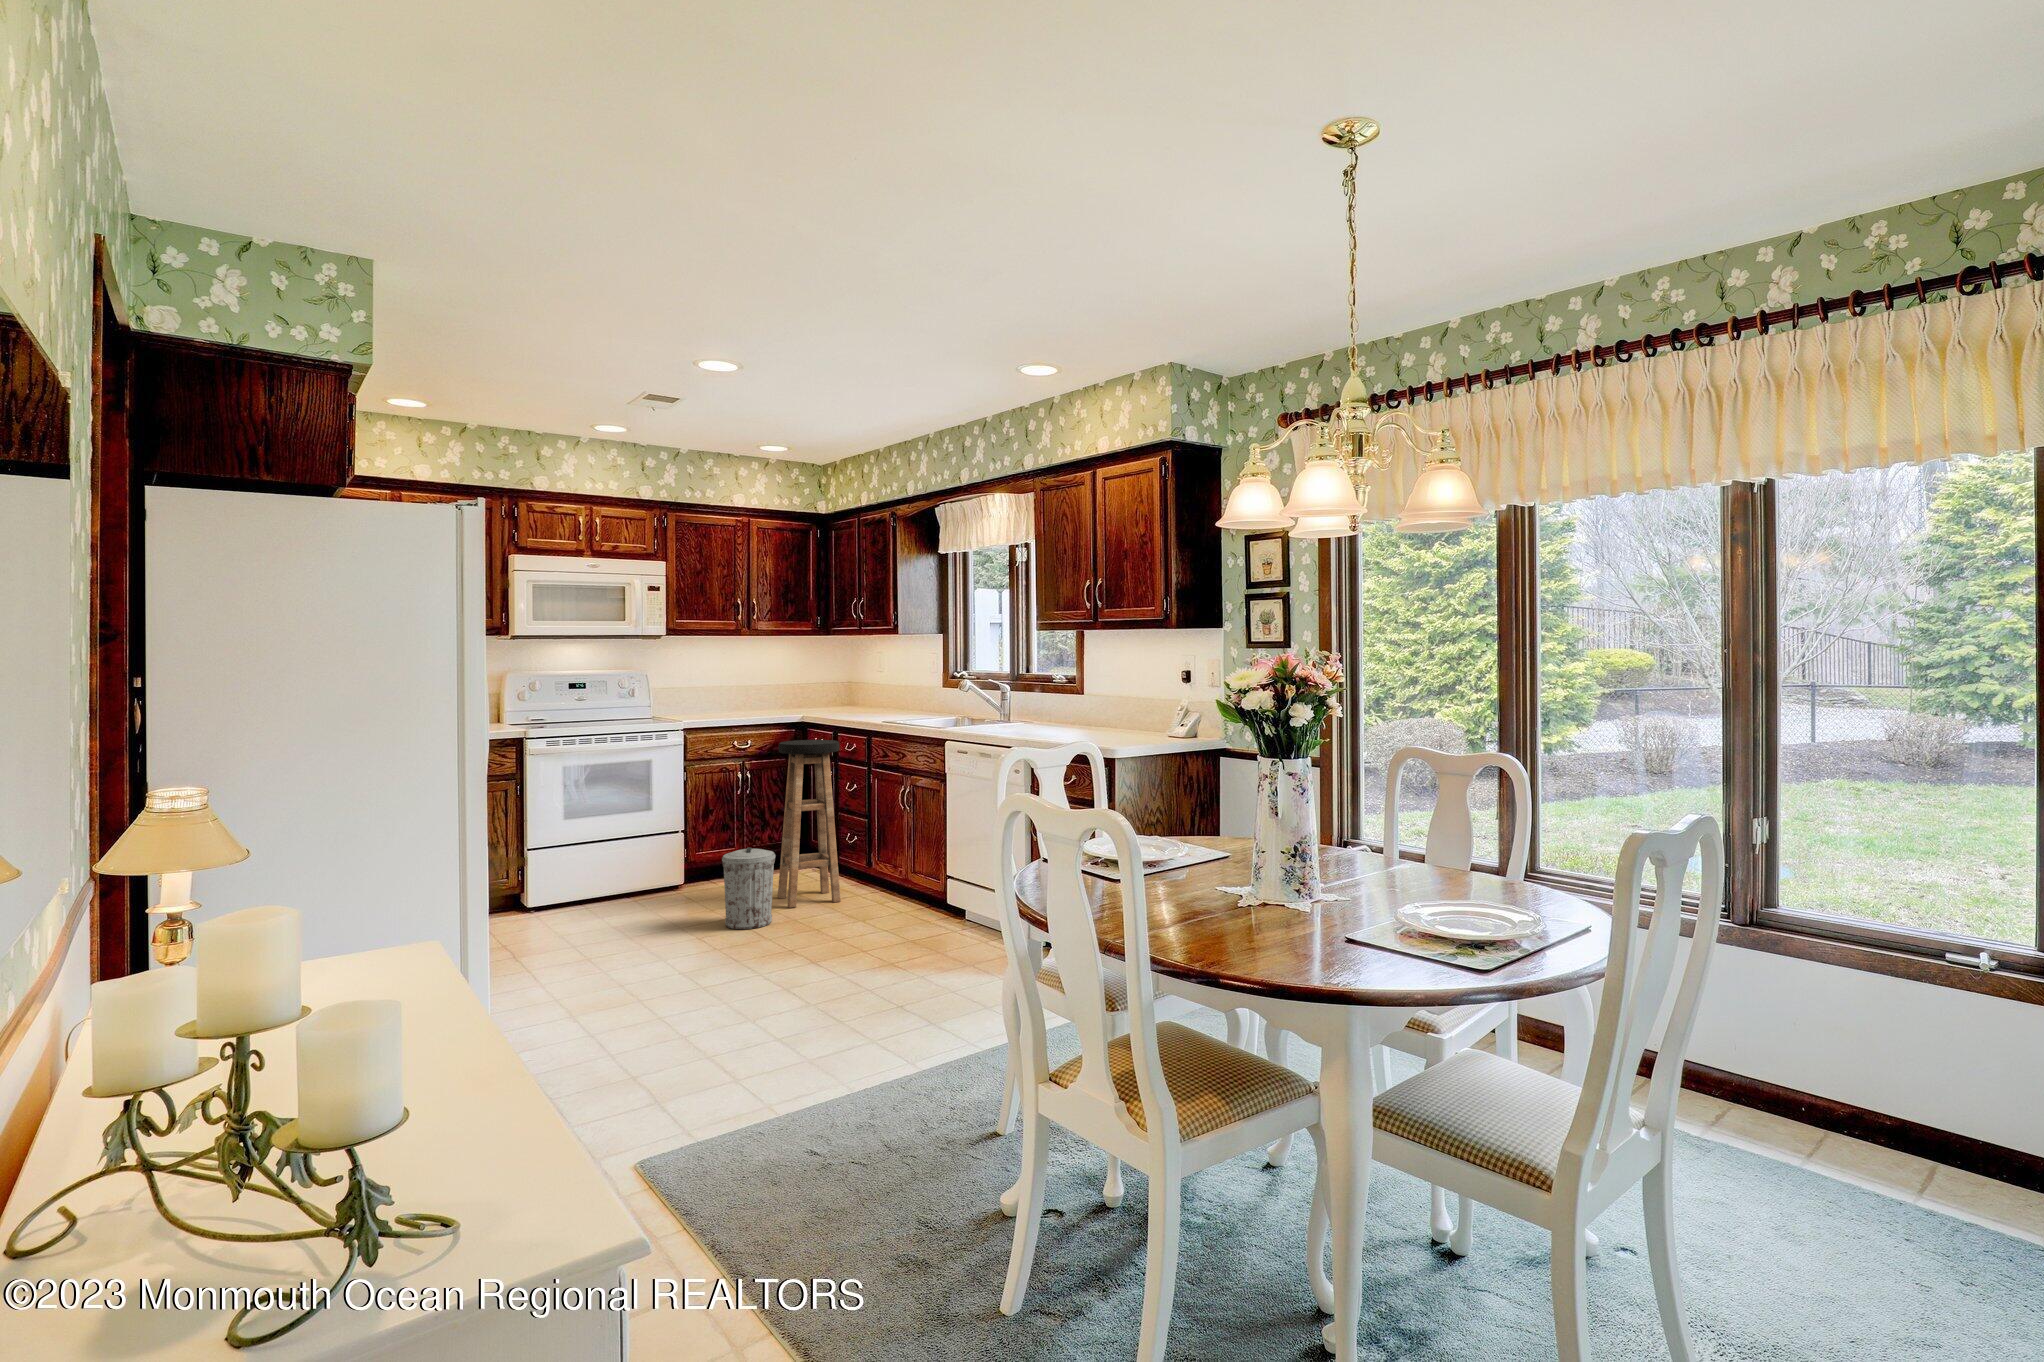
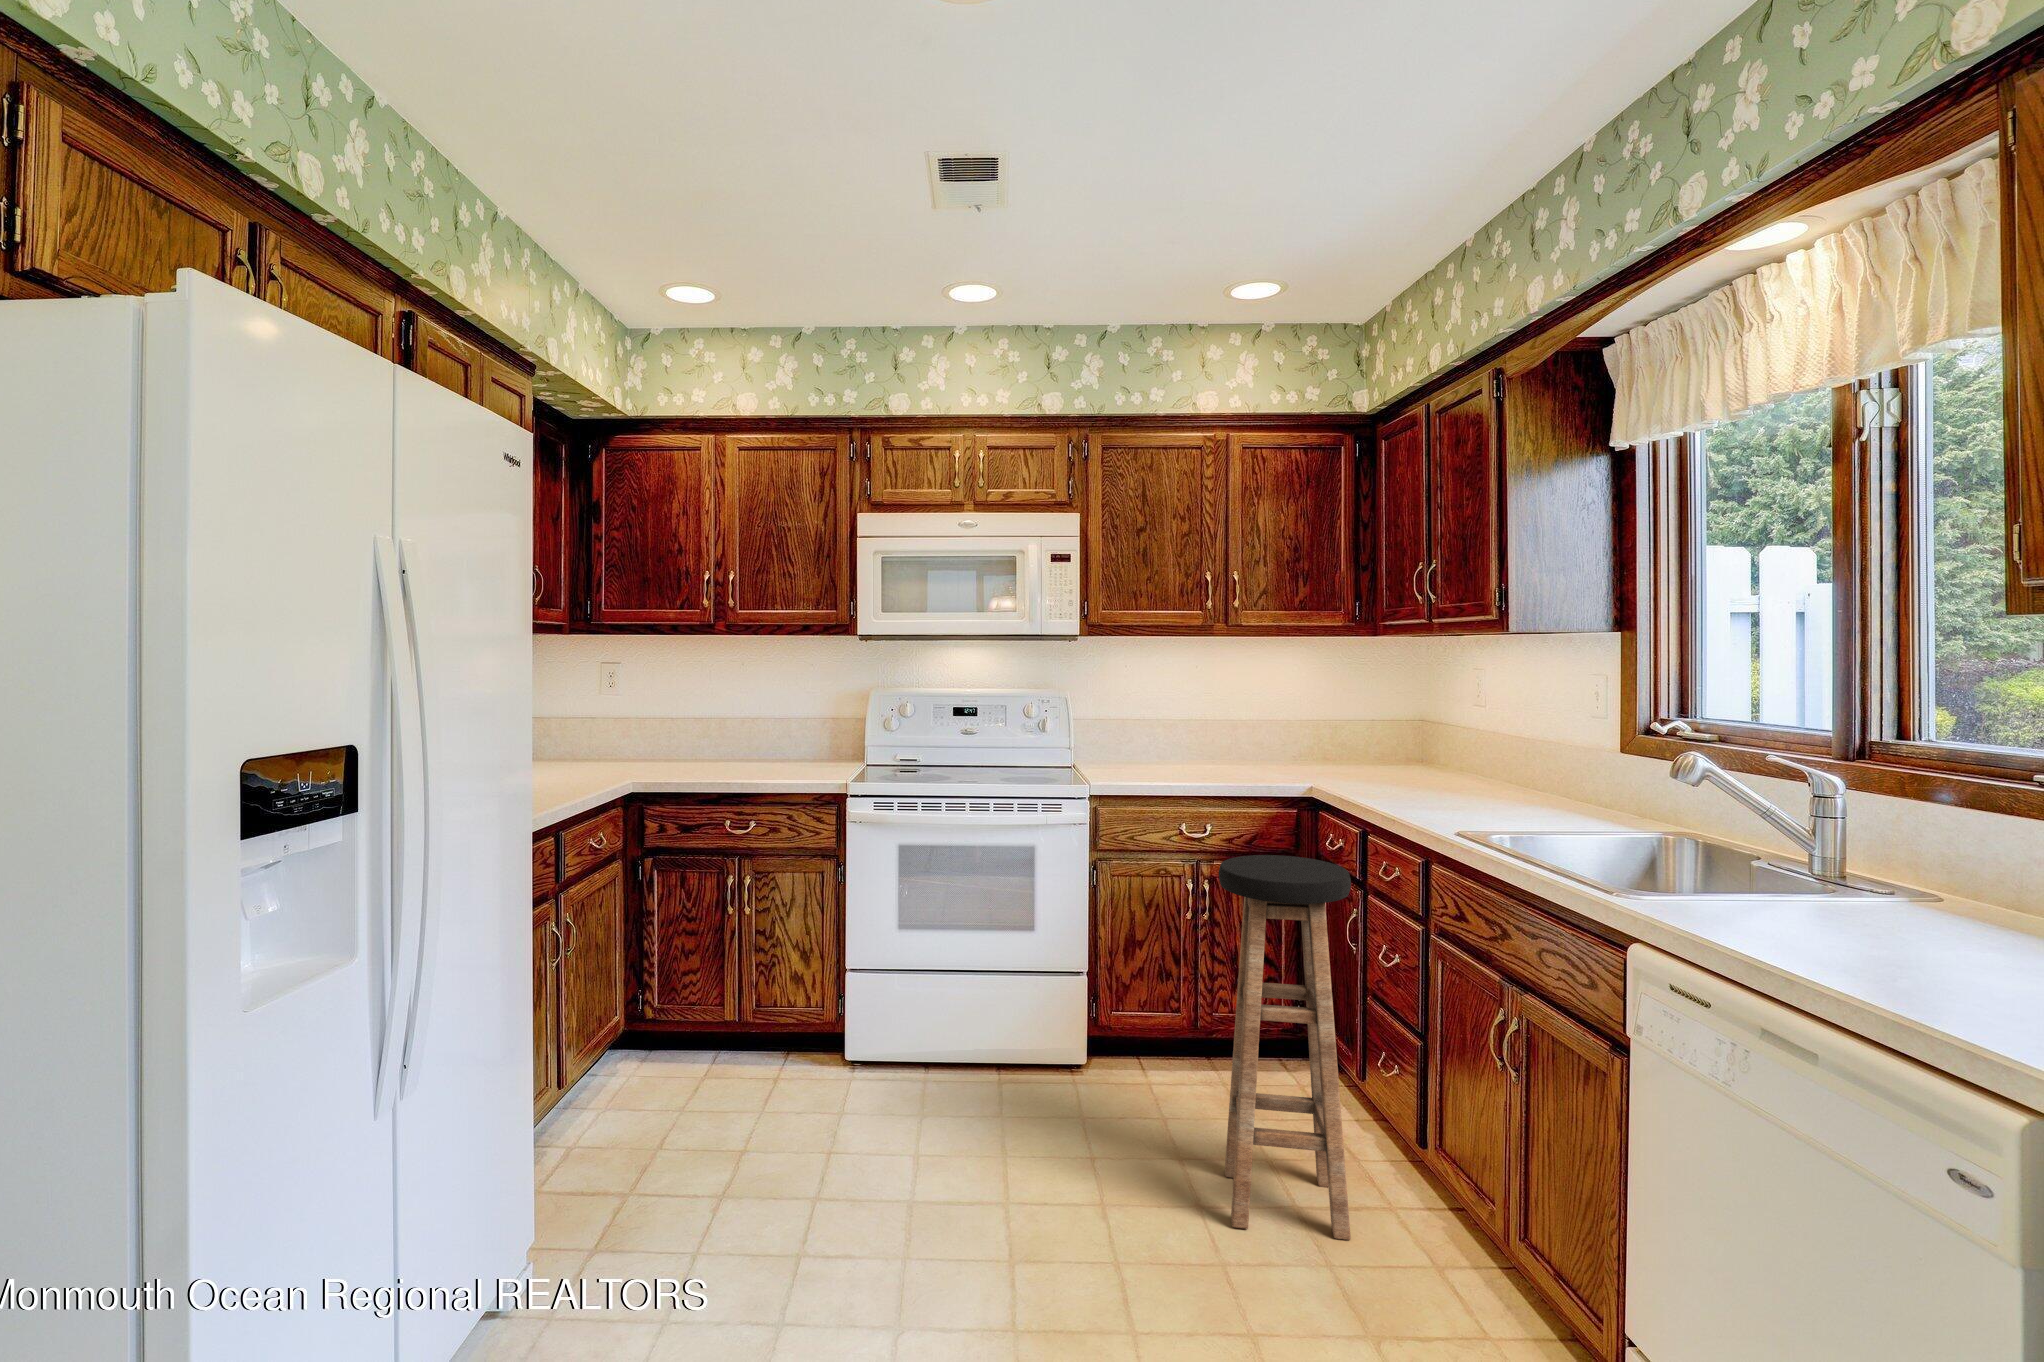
trash can: present [722,847,775,929] -> none [1073,1095,1185,1297]

